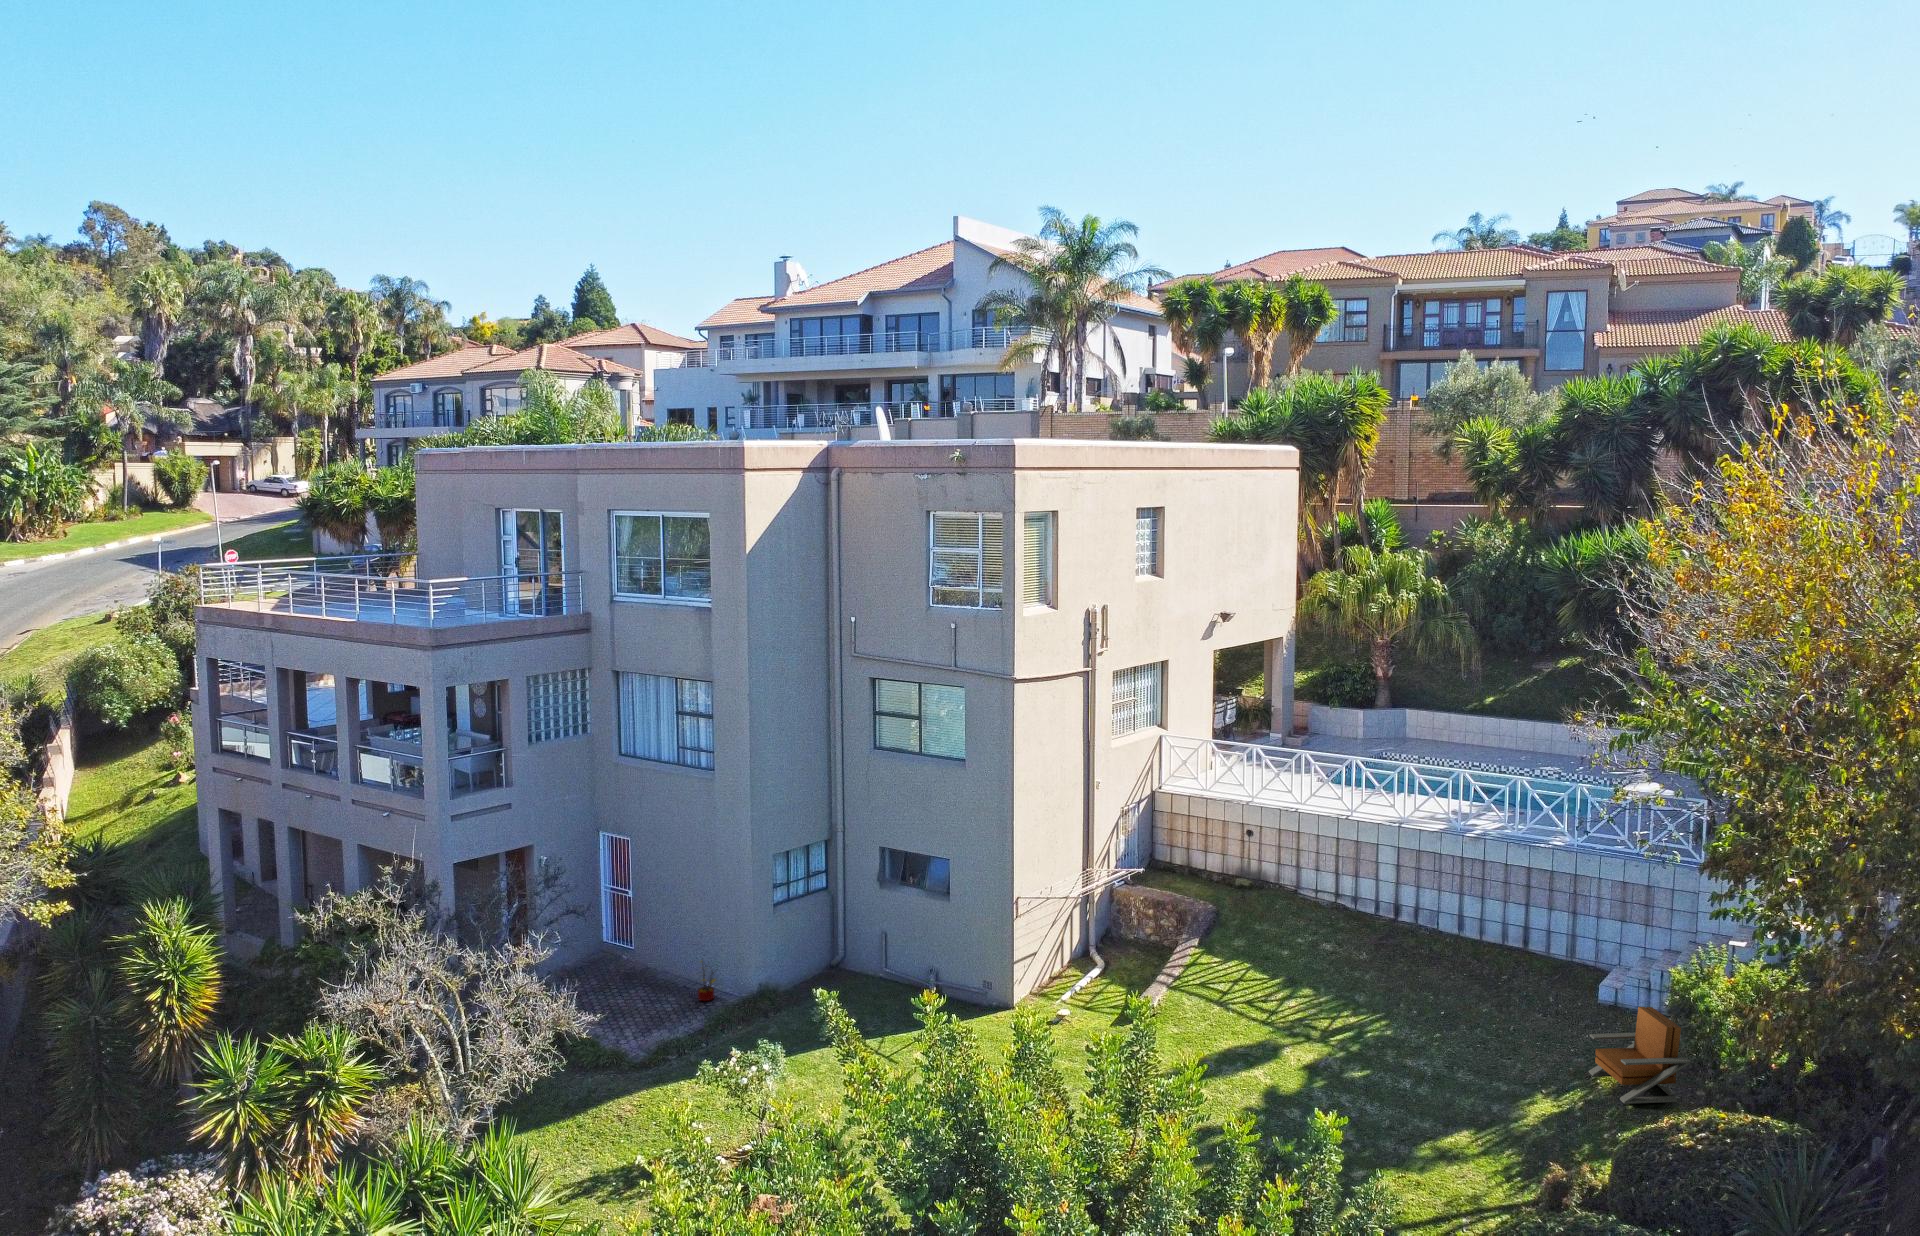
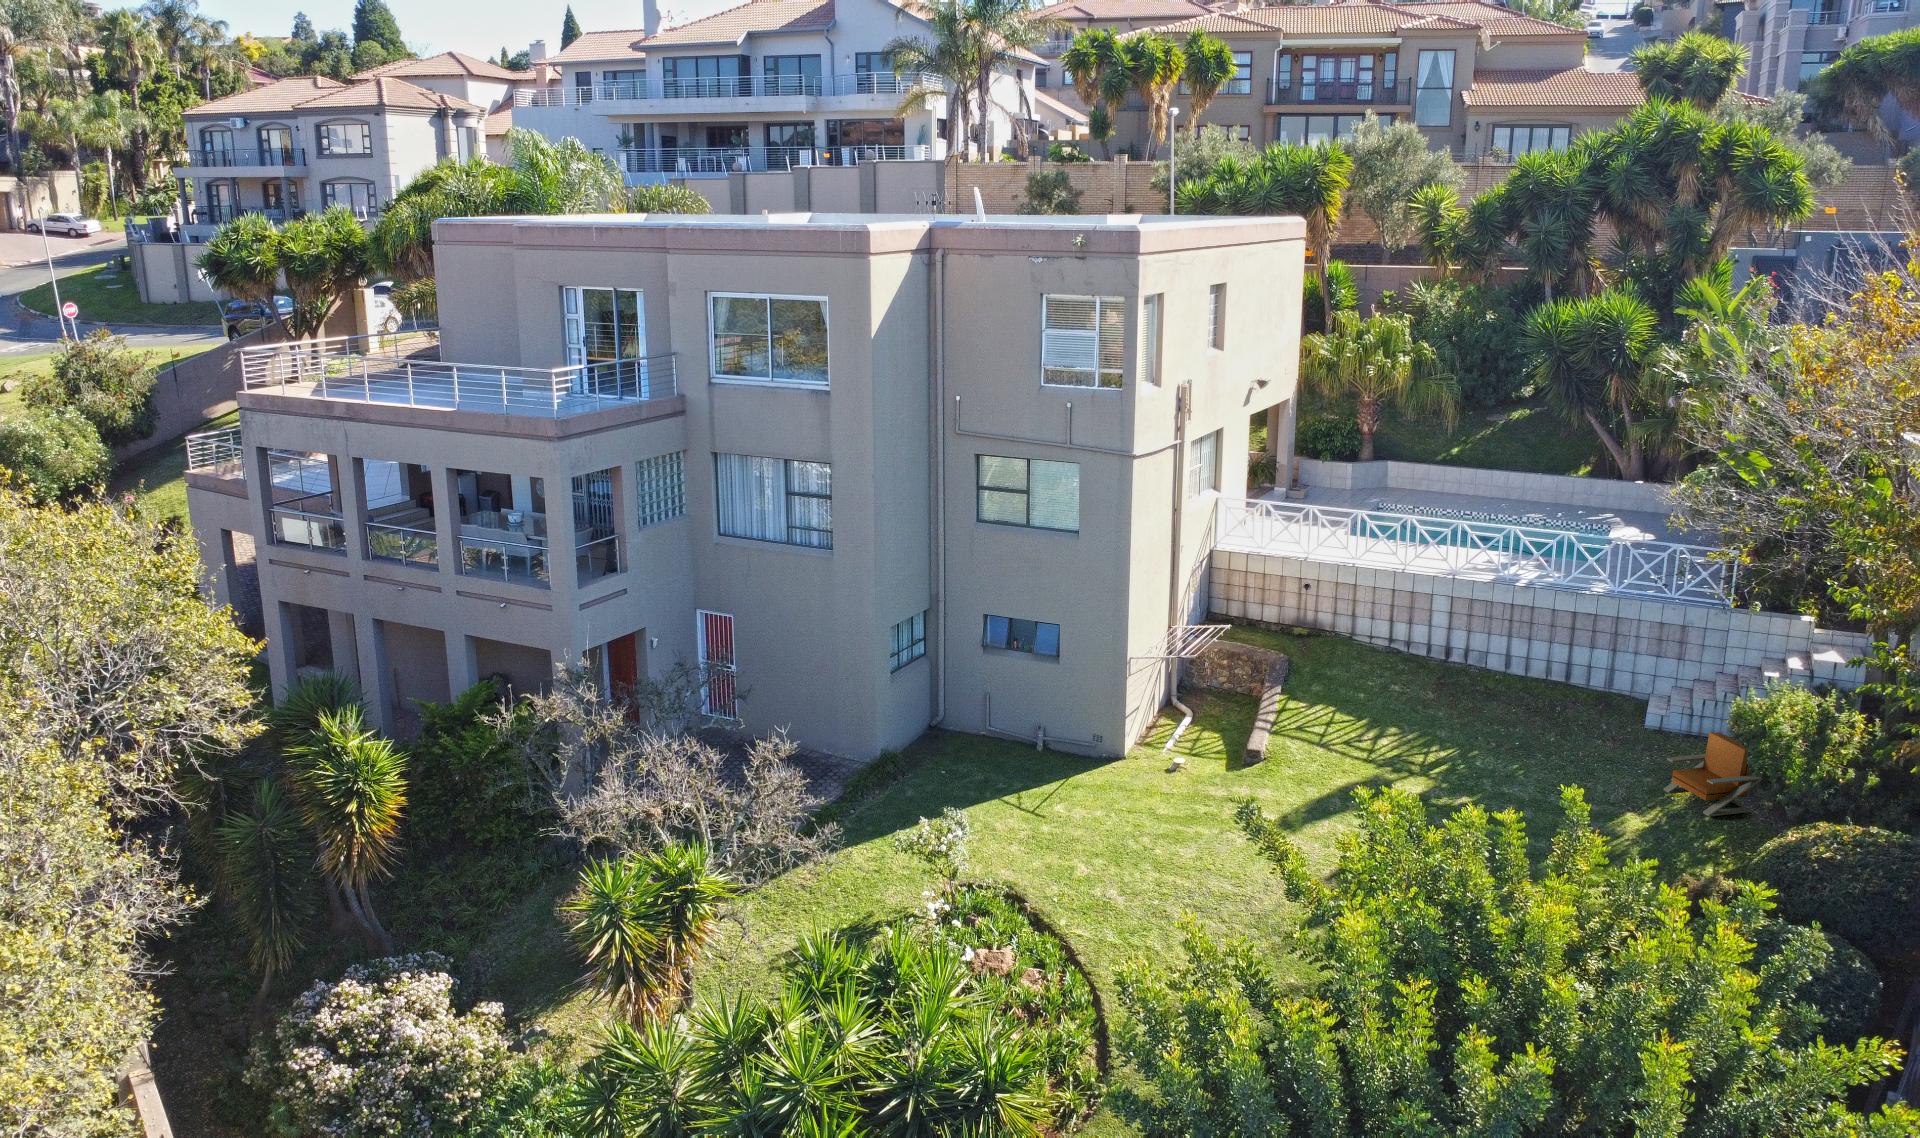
decorative plant: present [698,961,716,1001] -> none [824,725,846,768]

